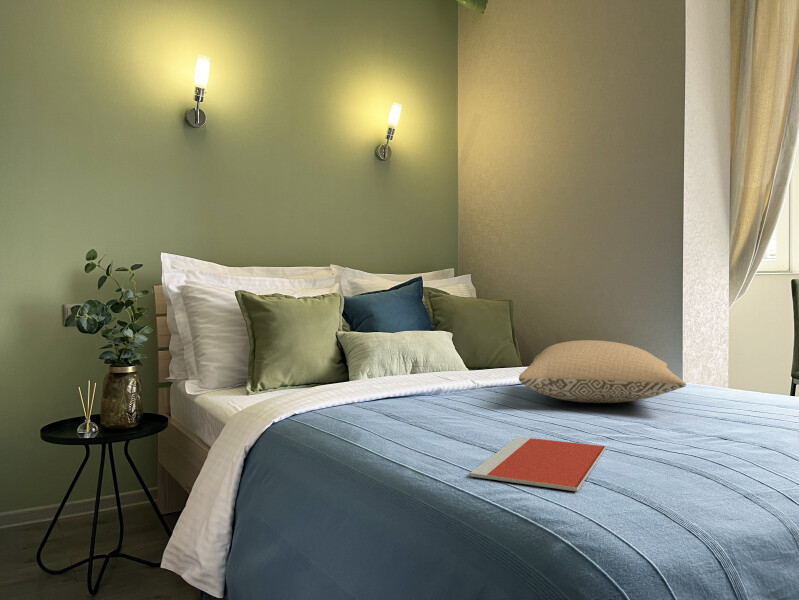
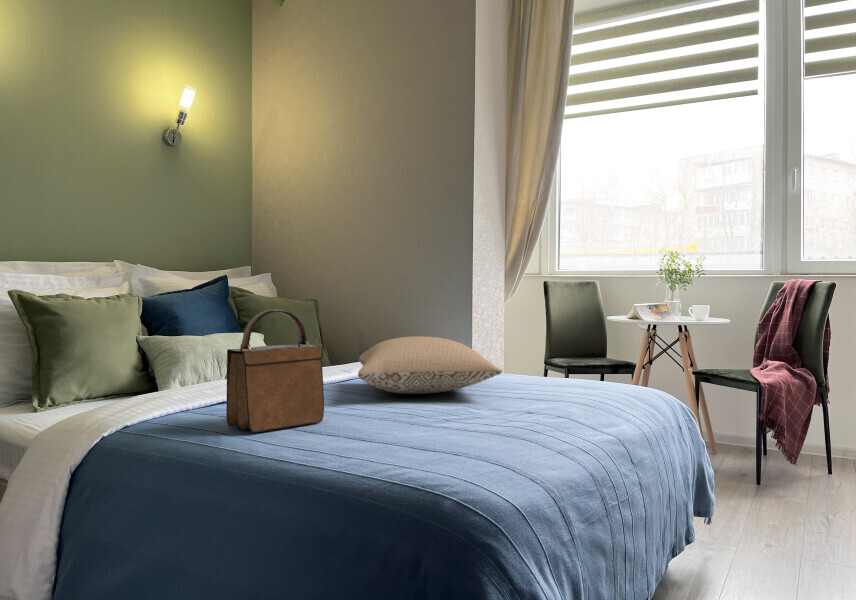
handbag: none [377,309,474,434] -> present [226,309,324,433]
notebook: present [470,437,606,491] -> none [347,426,449,462]

